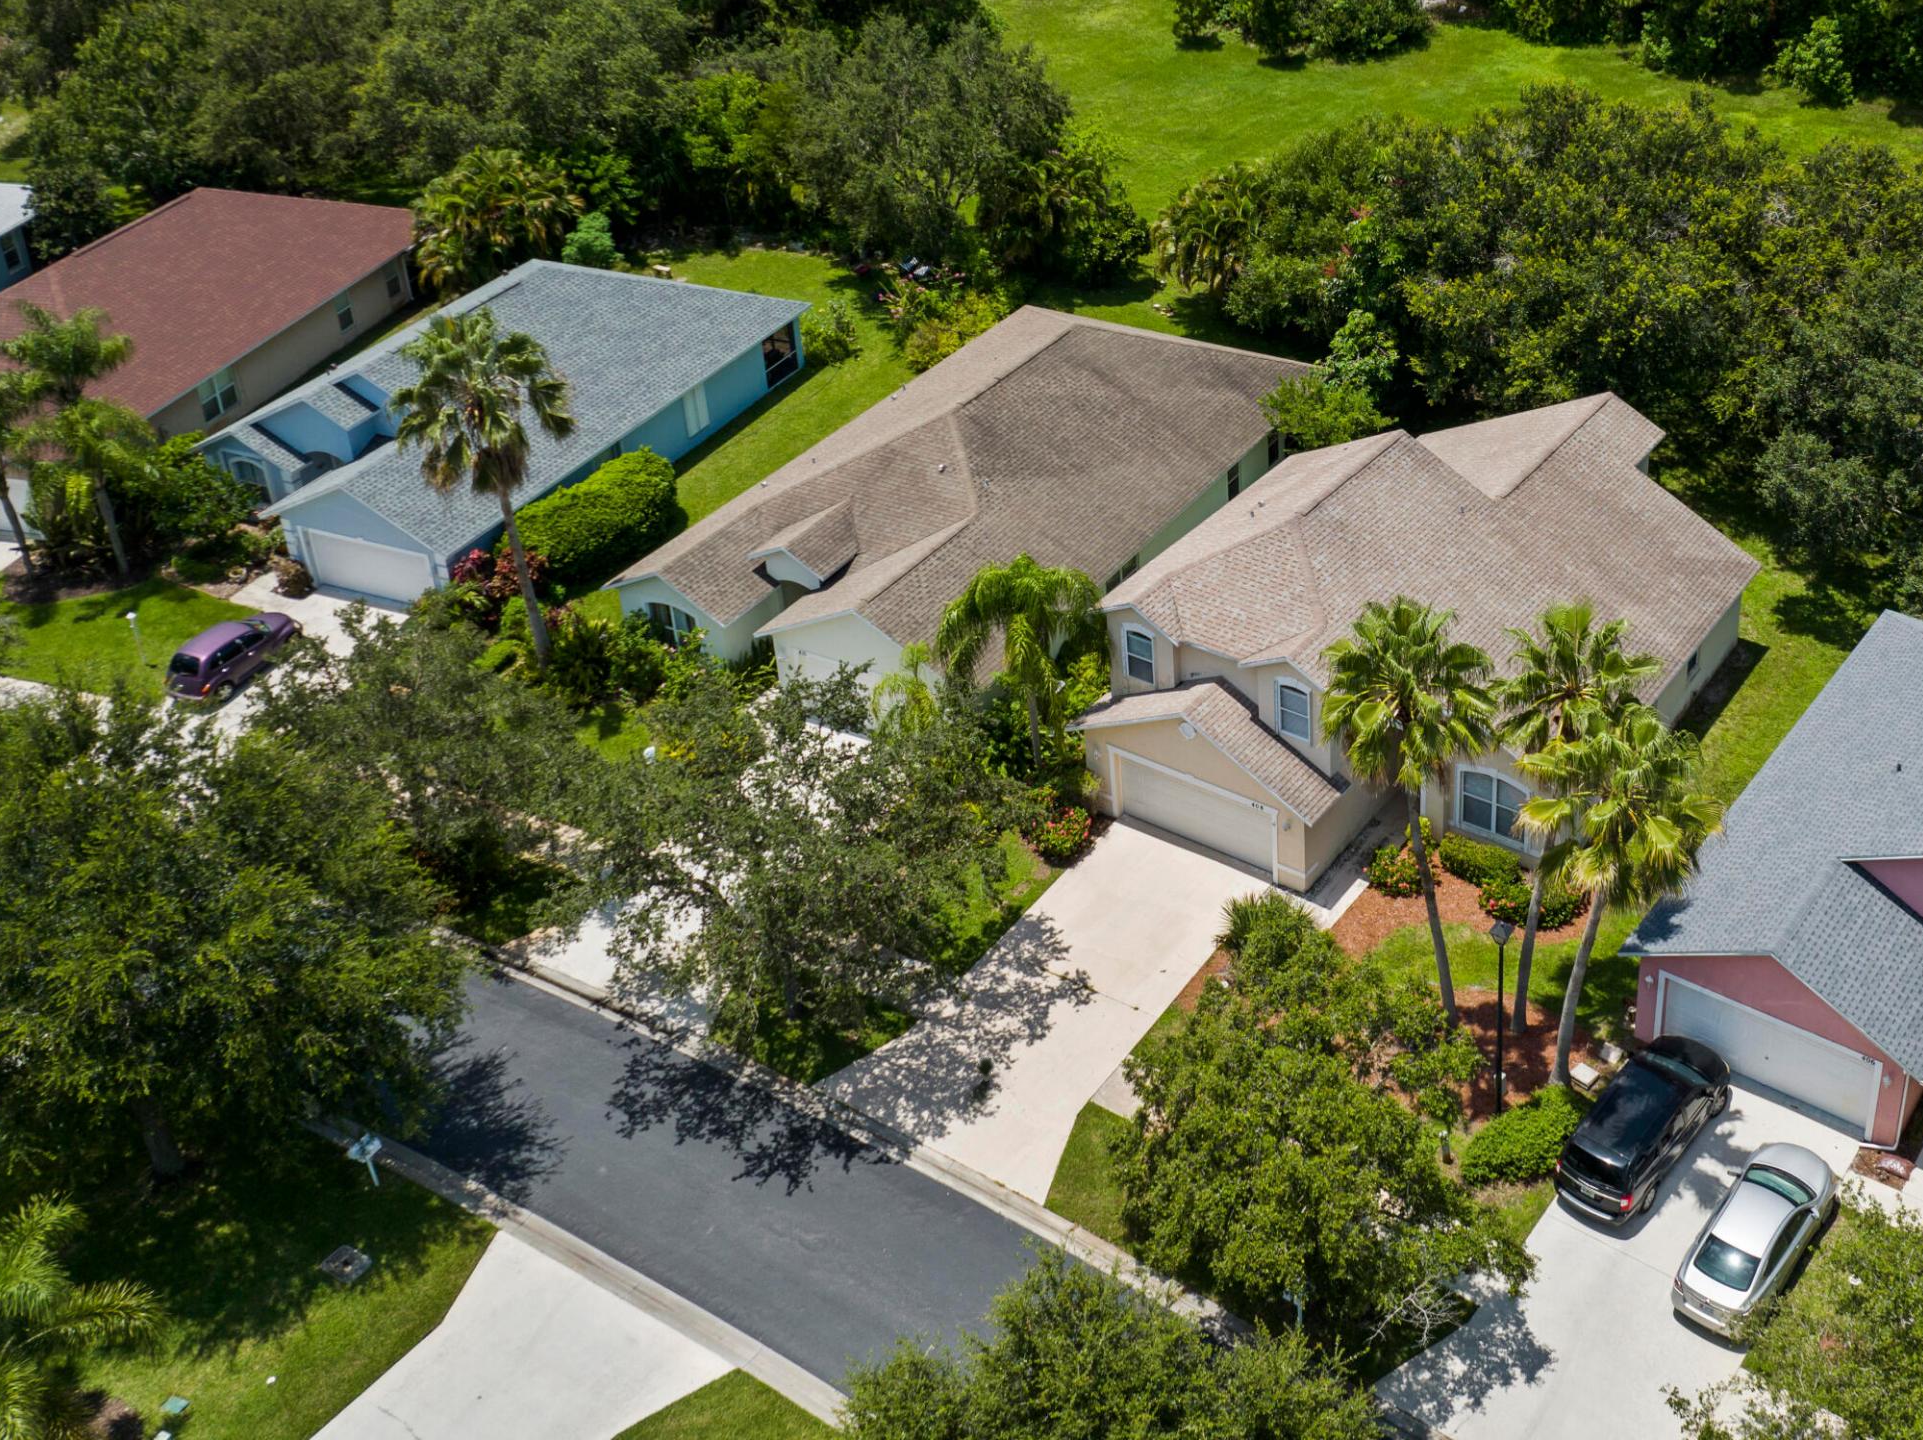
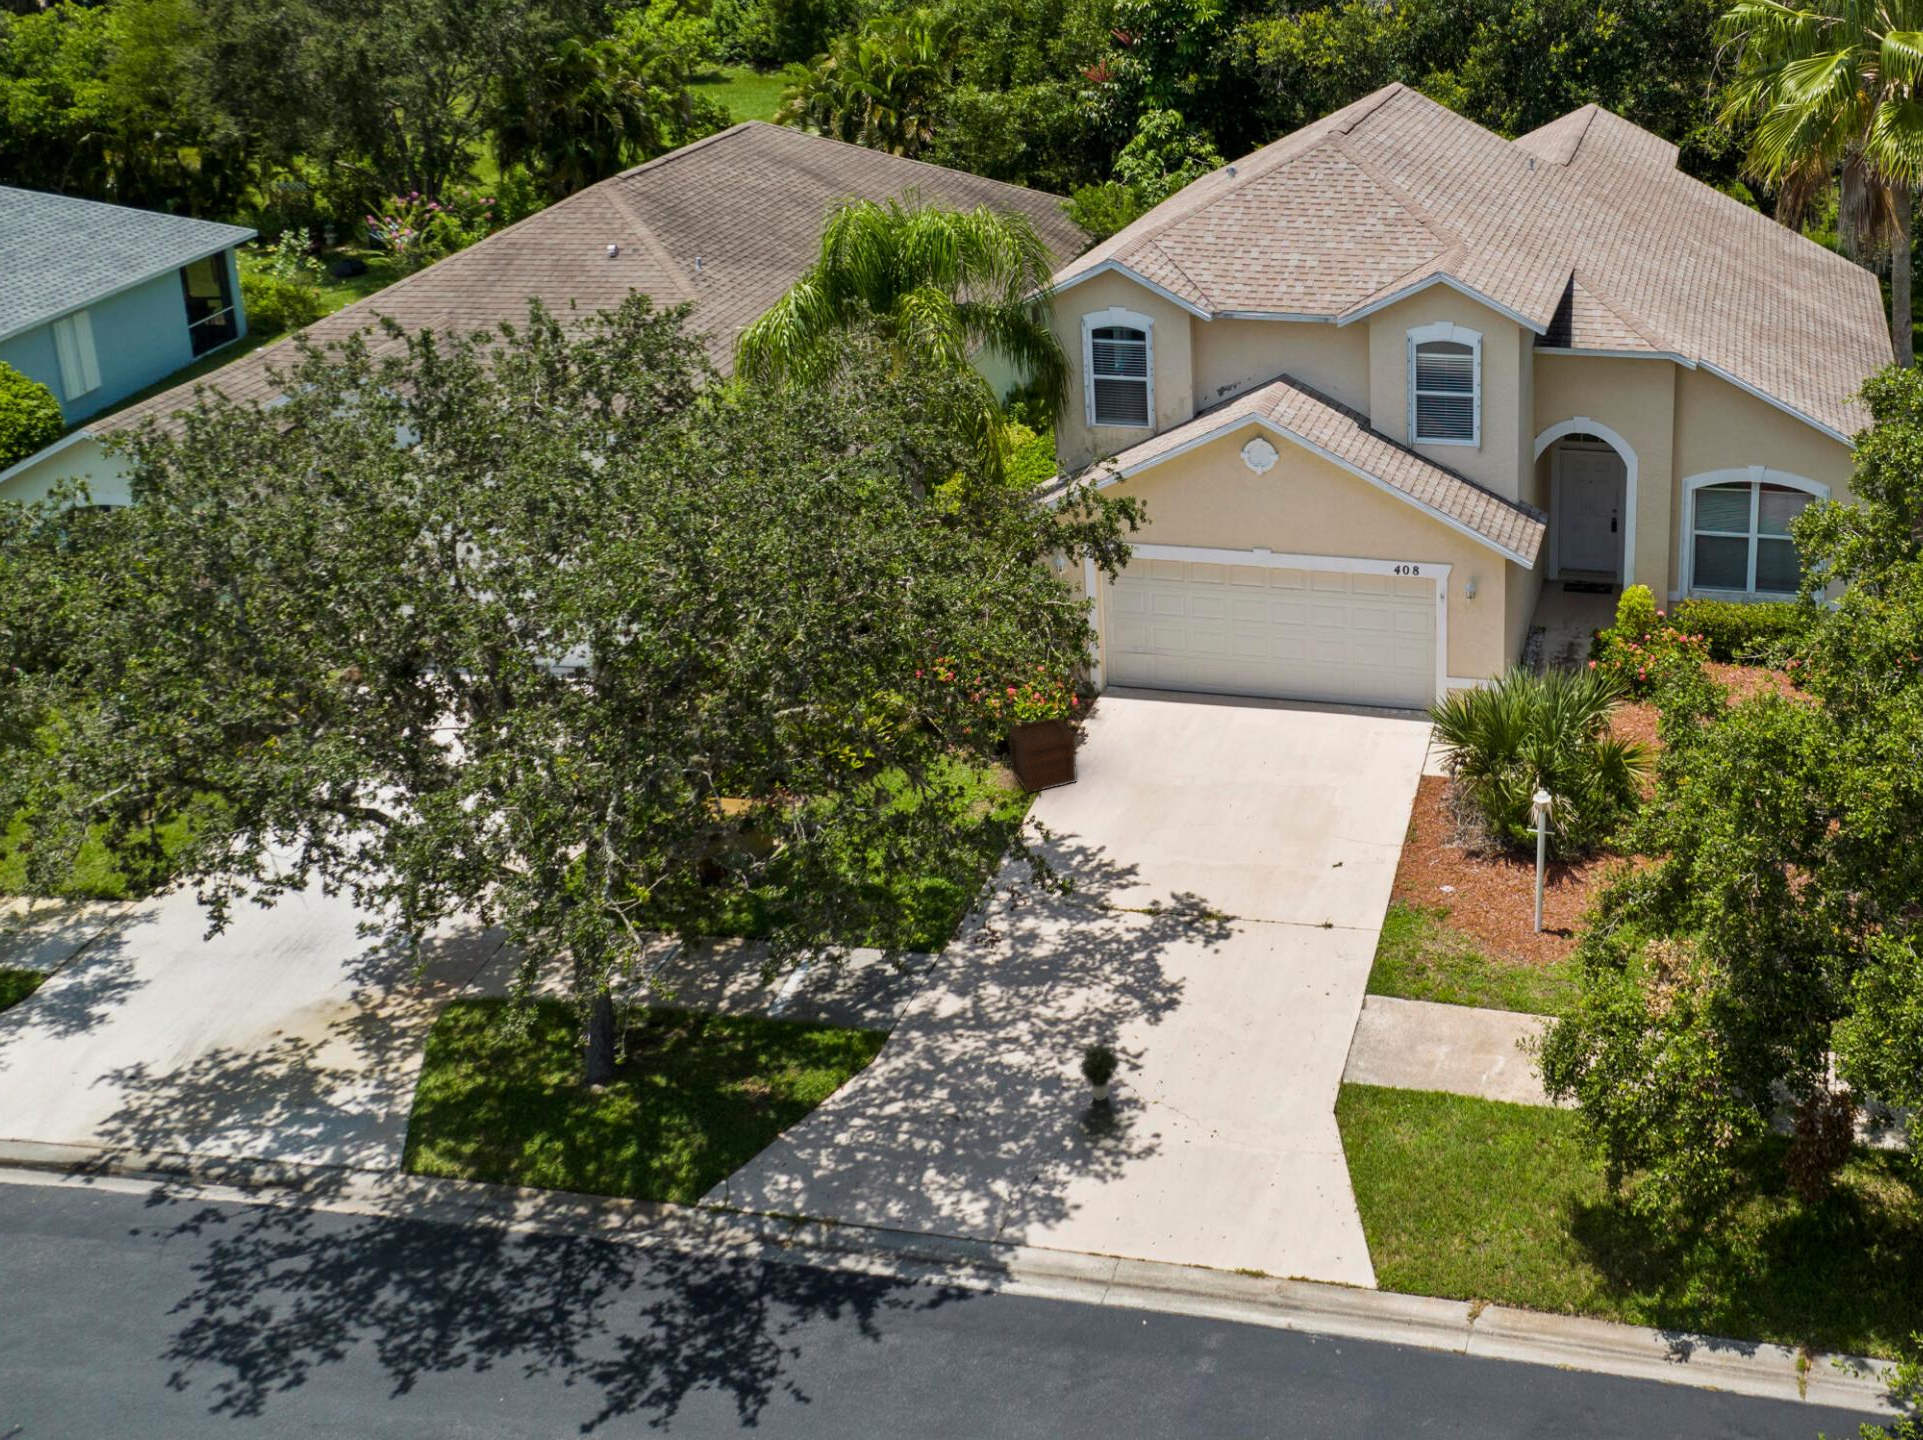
wooden crate: none [1043,844,1072,885] -> present [1009,716,1077,793]

